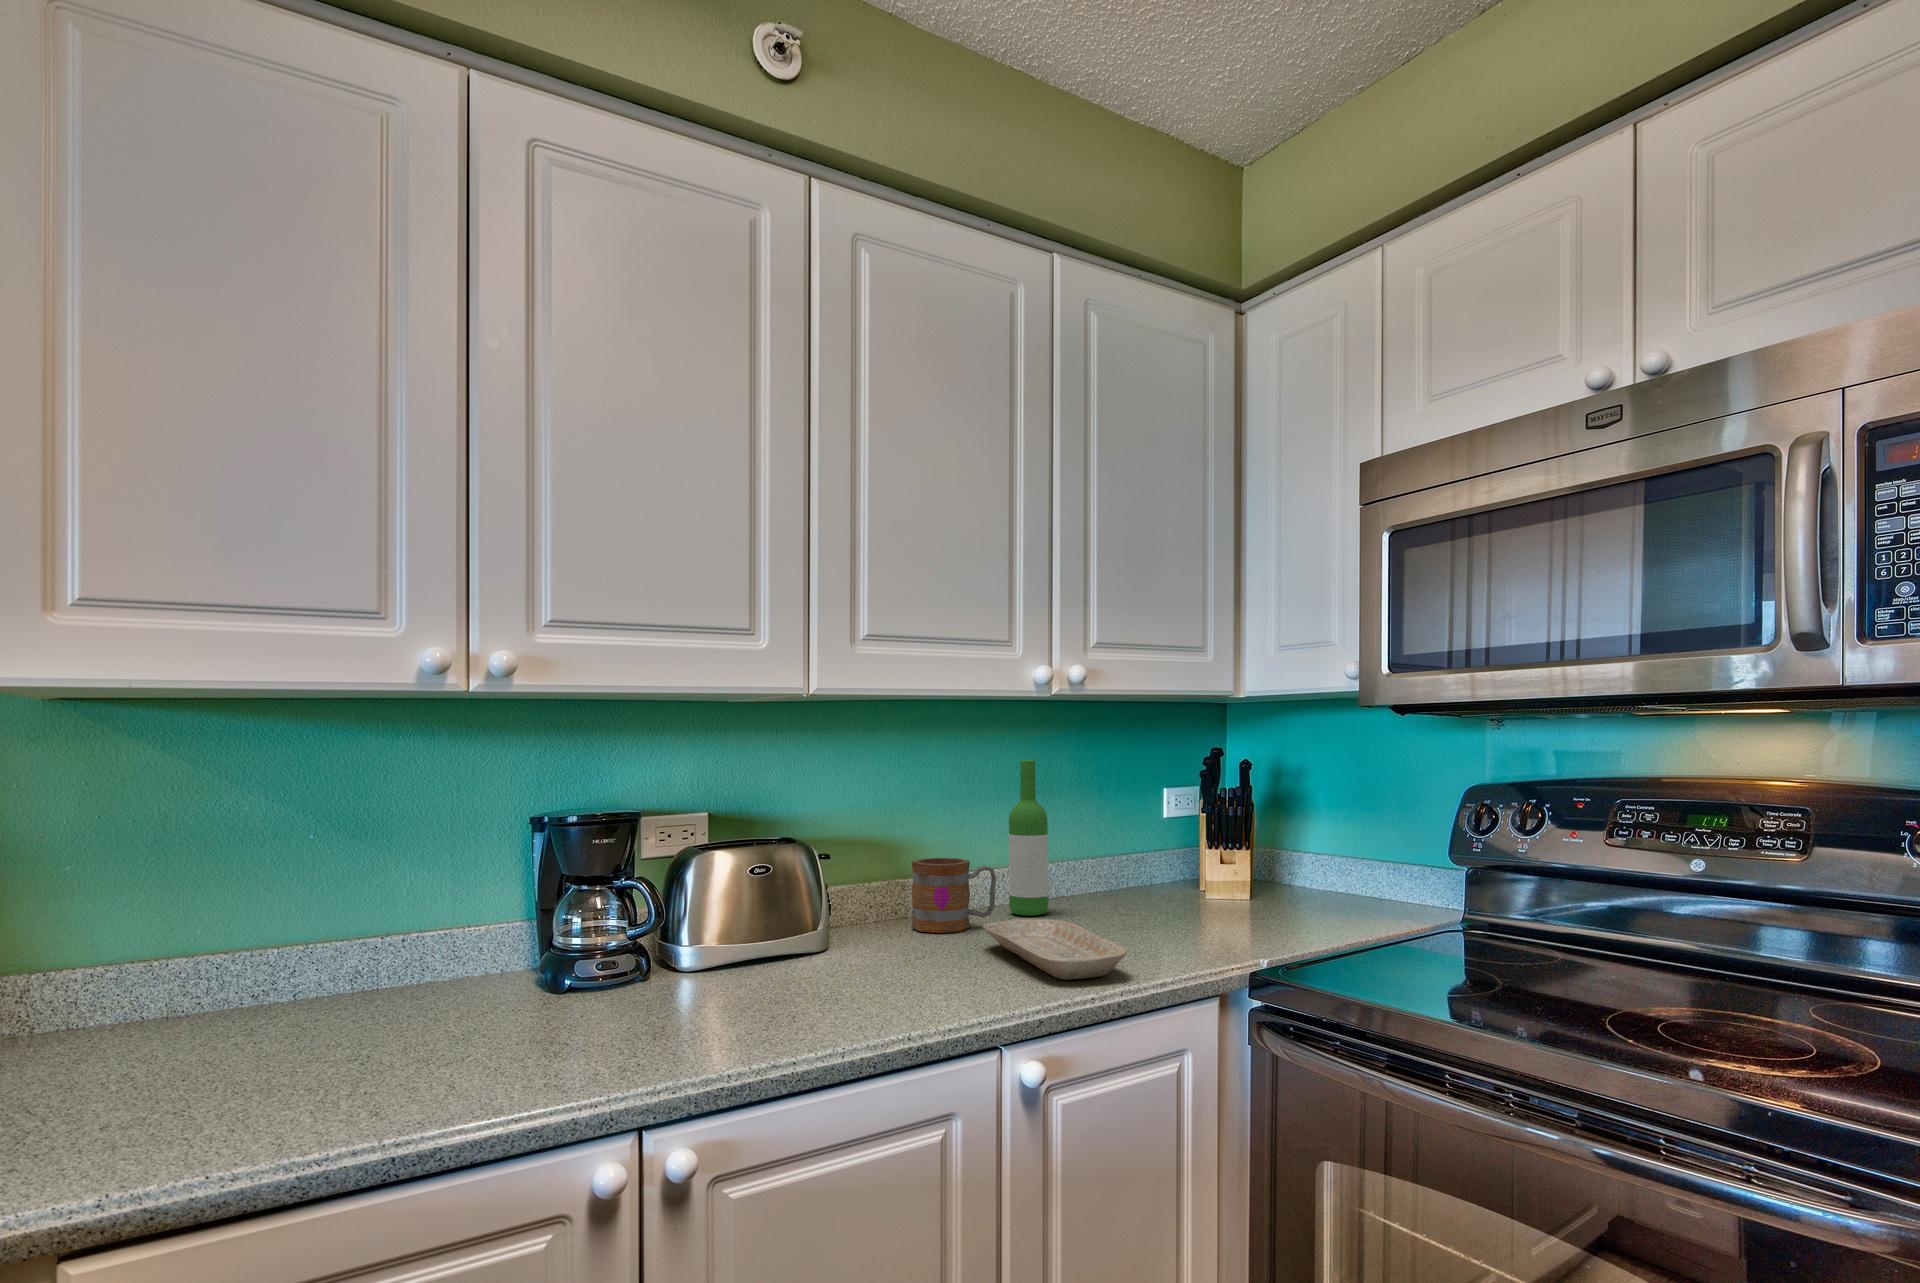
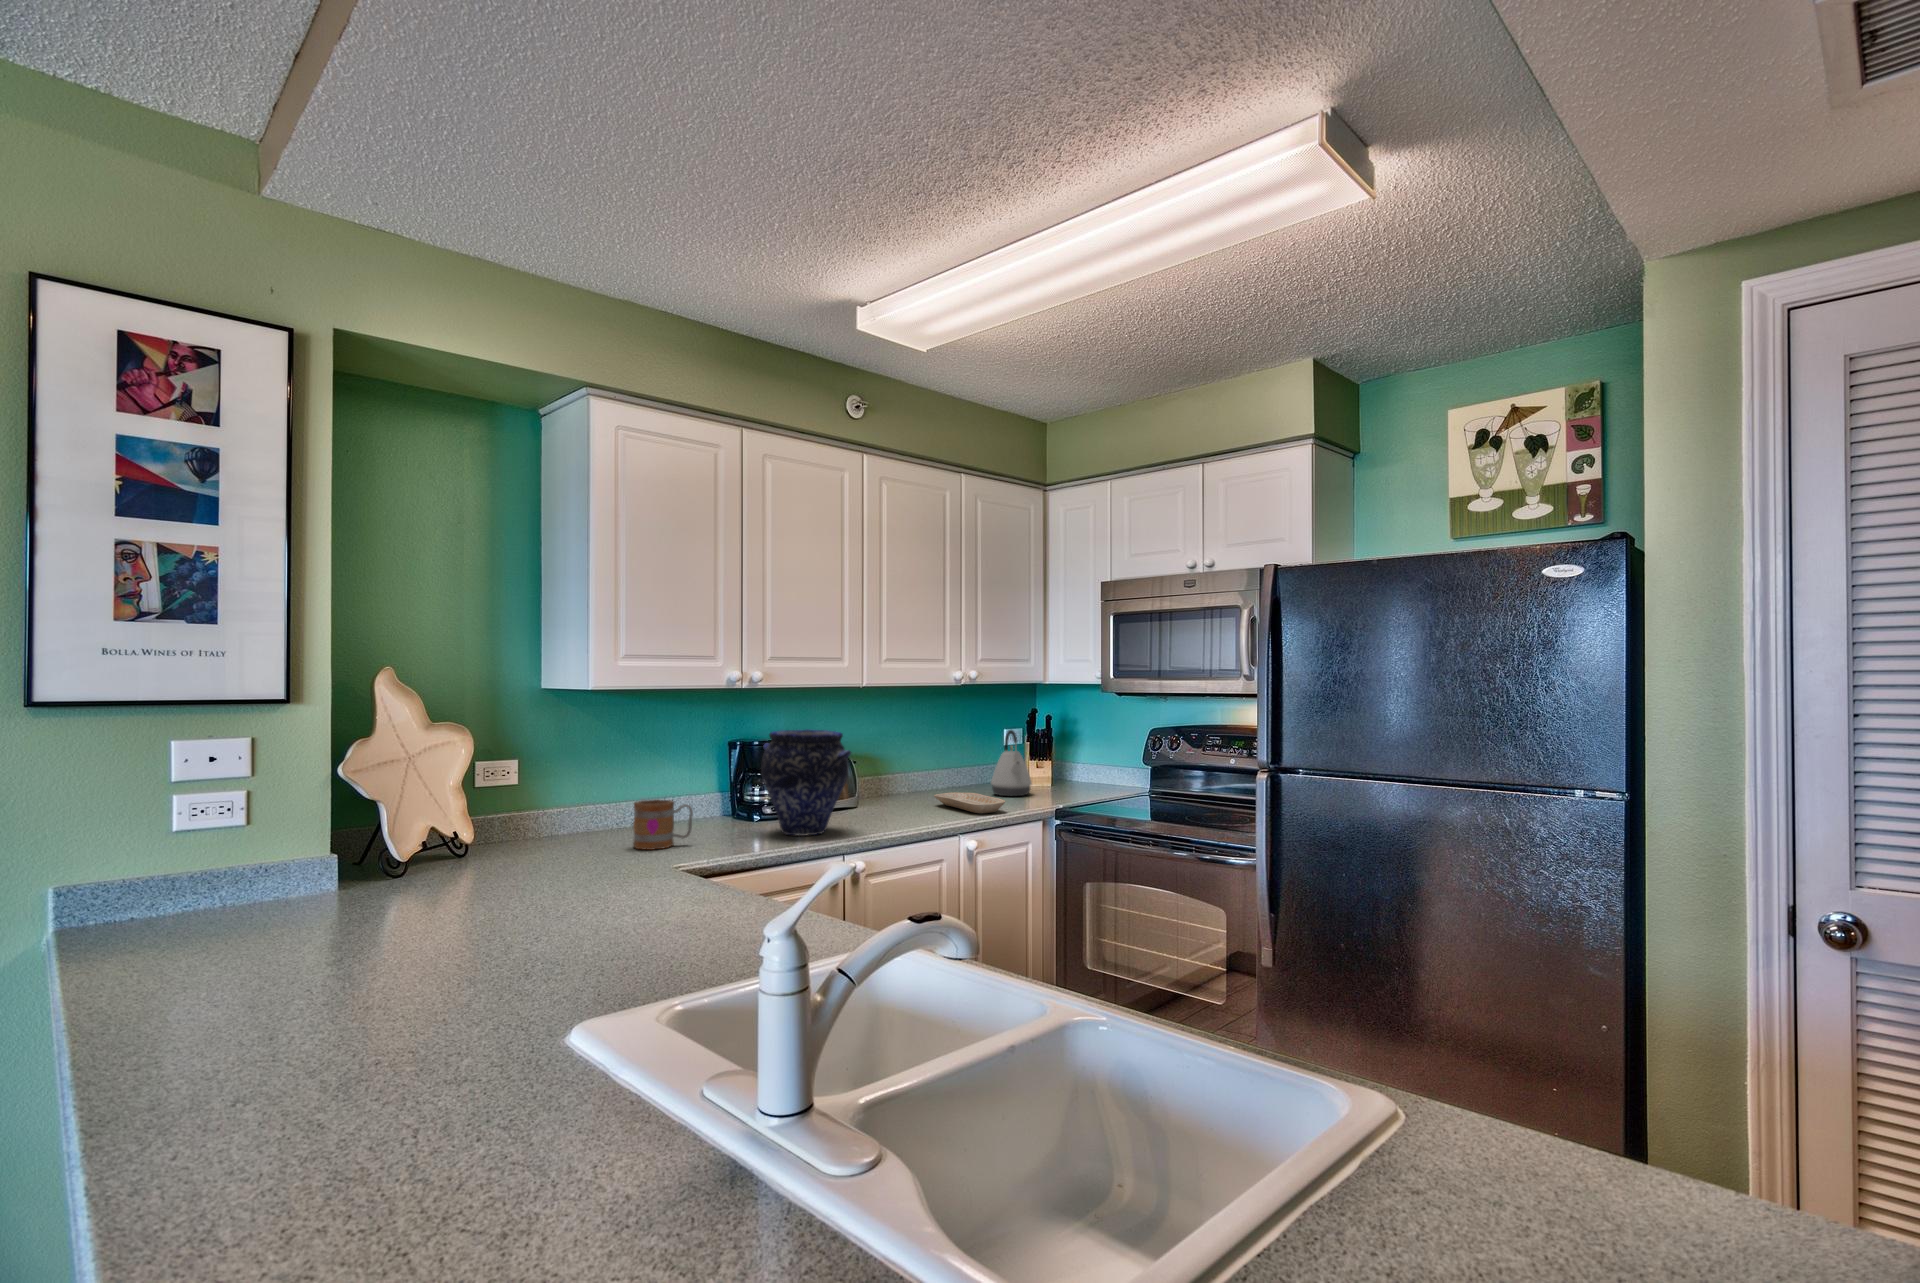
wine bottle: present [1009,760,1048,916] -> none [934,717,954,795]
vase: none [489,781,711,1049] -> present [761,729,851,836]
kettle: none [1120,786,1205,926] -> present [991,730,1032,796]
mug: present [911,858,996,933] -> present [633,799,693,850]

